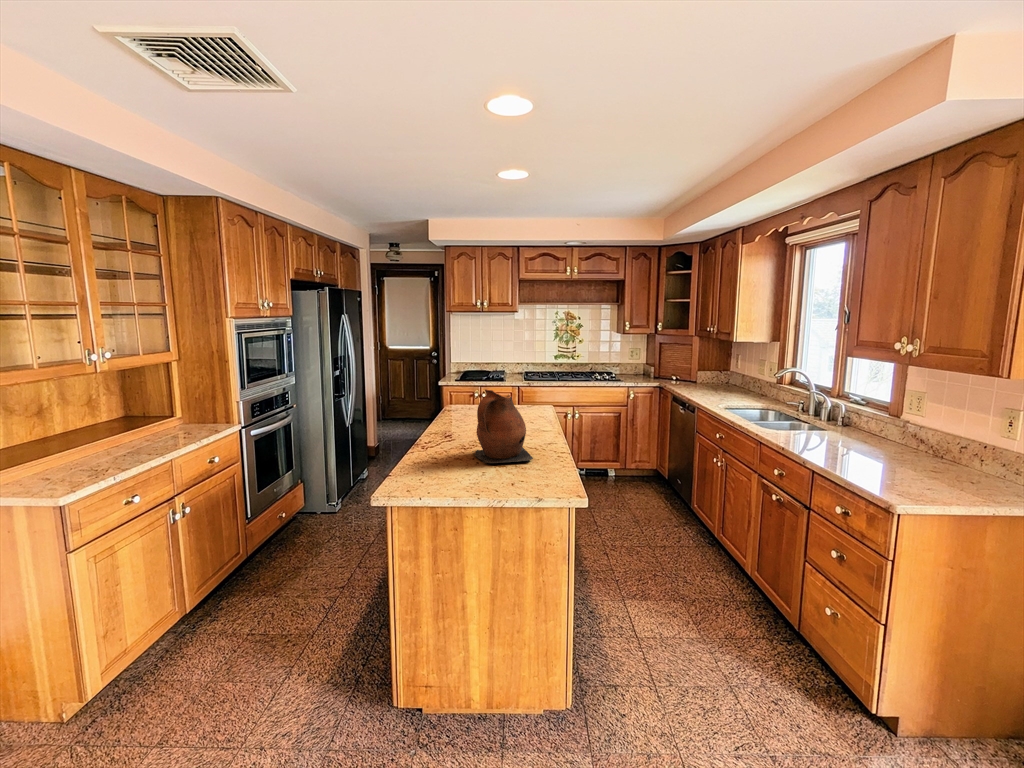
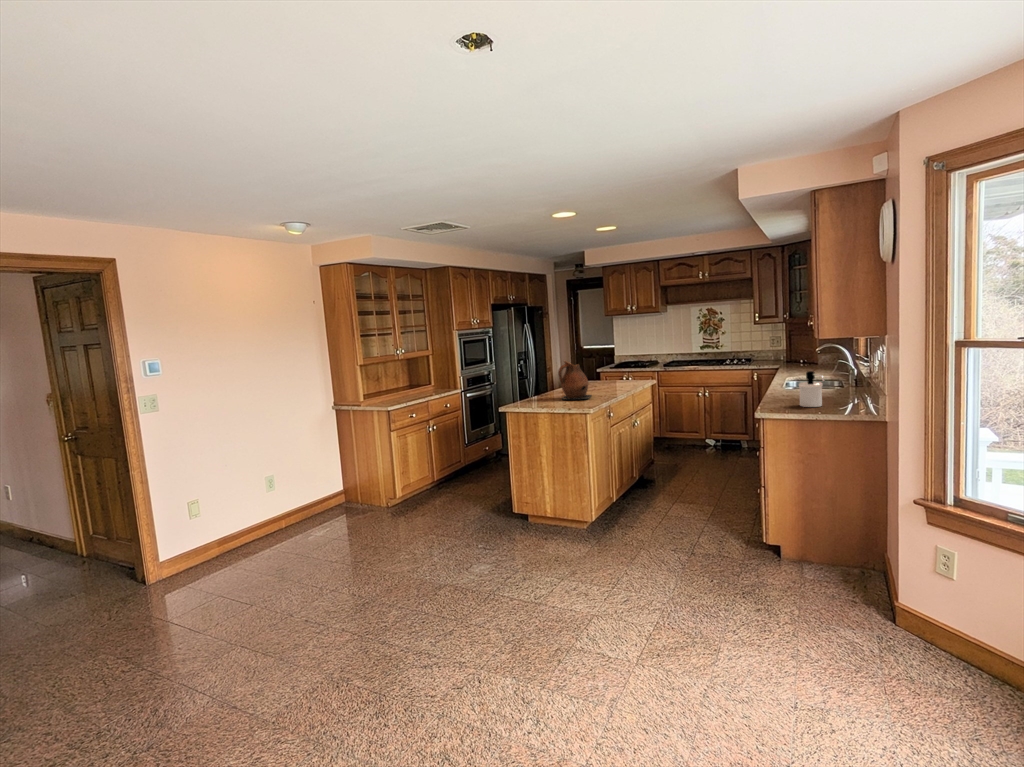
soap dispenser: none [894,420,967,478] -> present [799,371,825,407]

